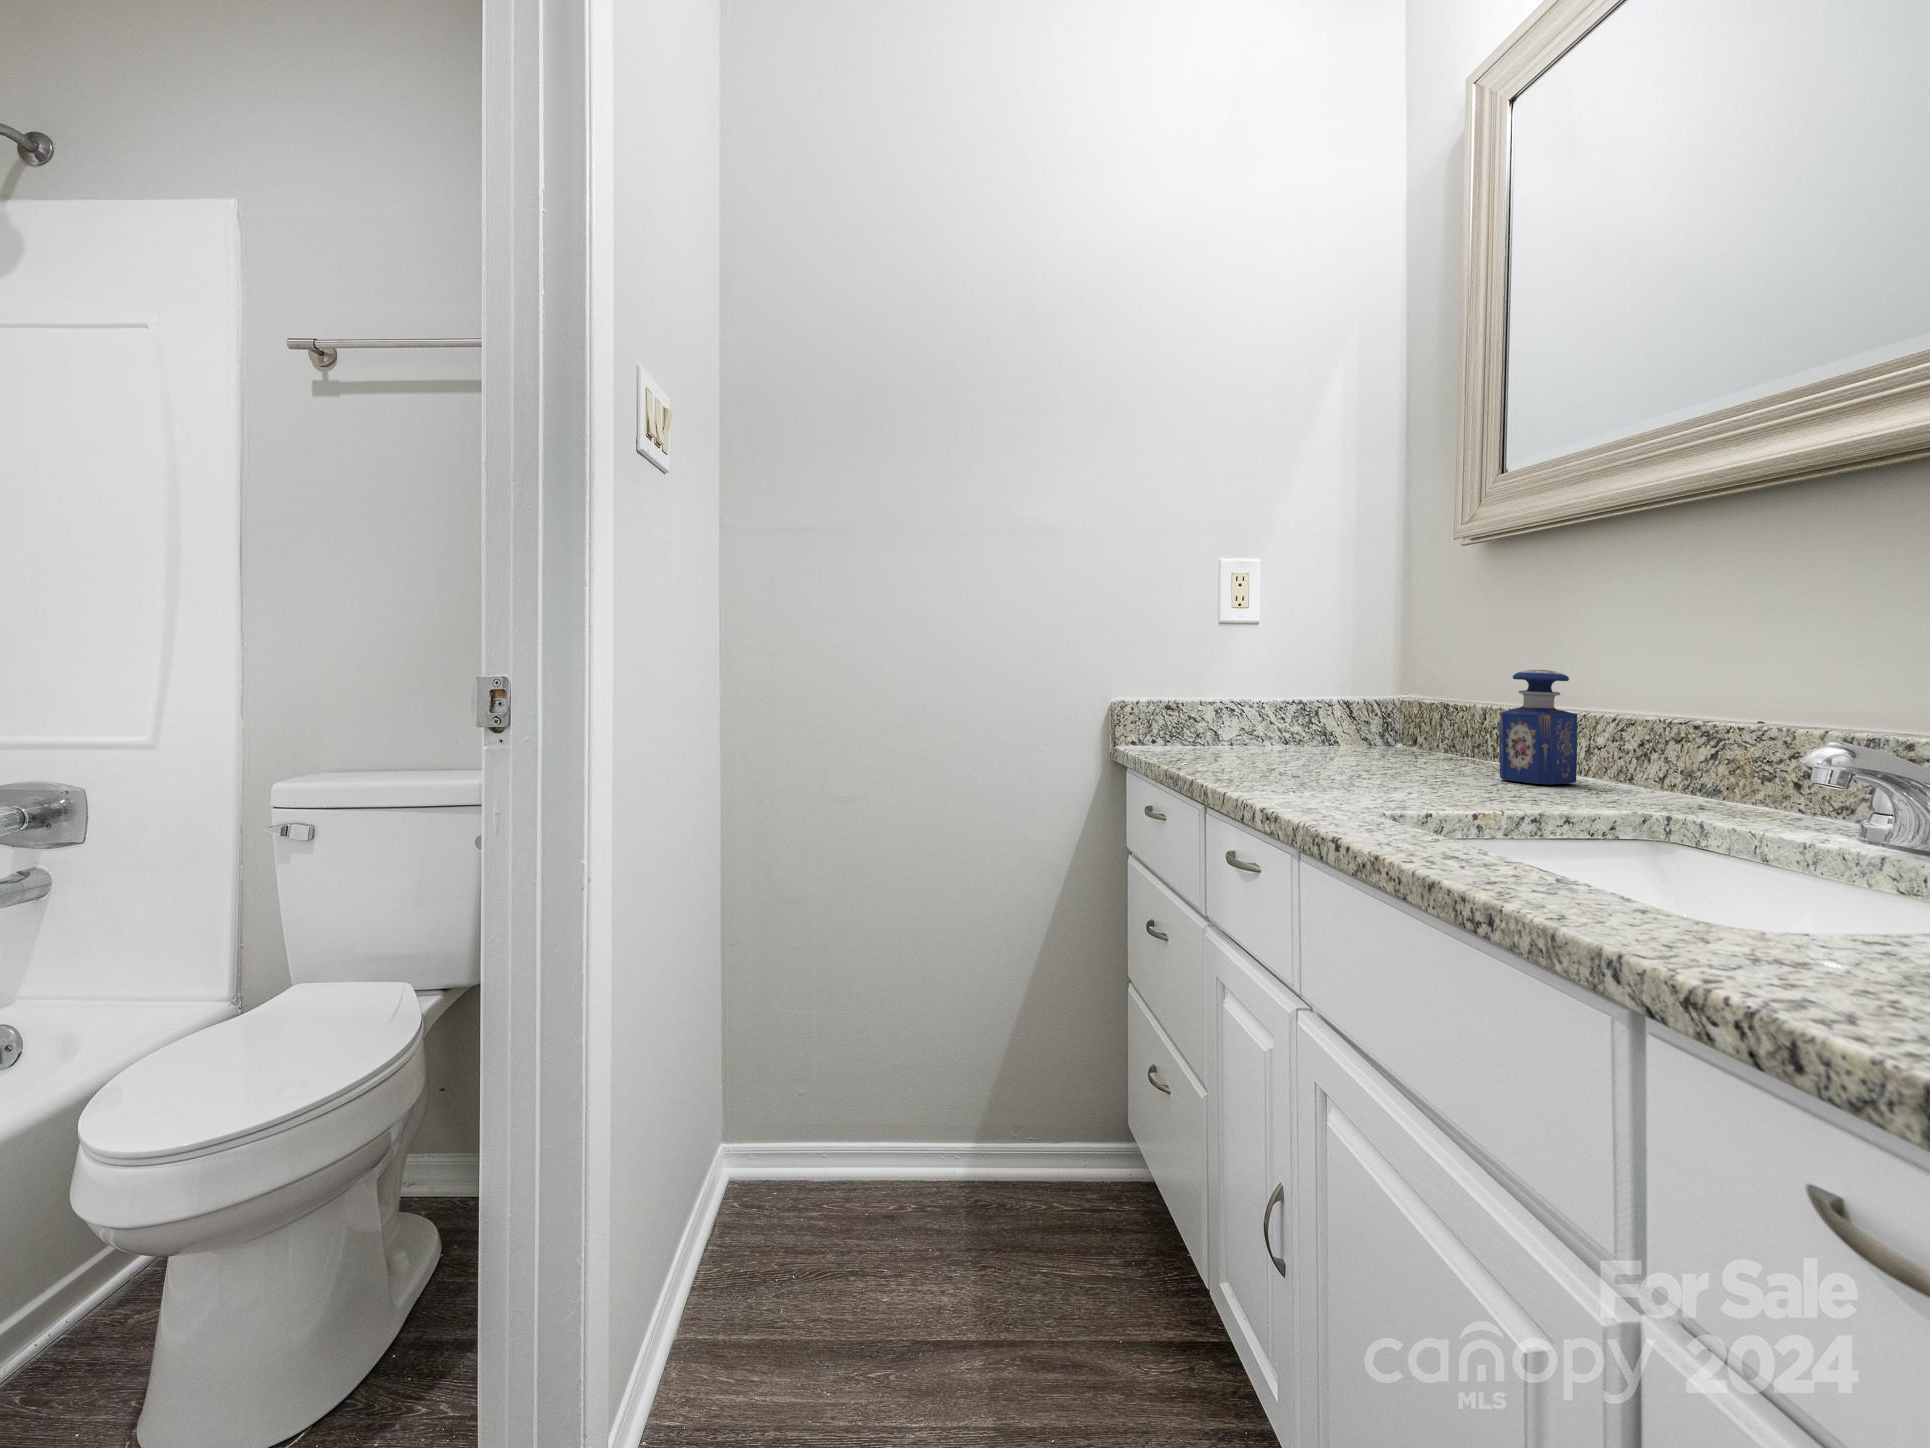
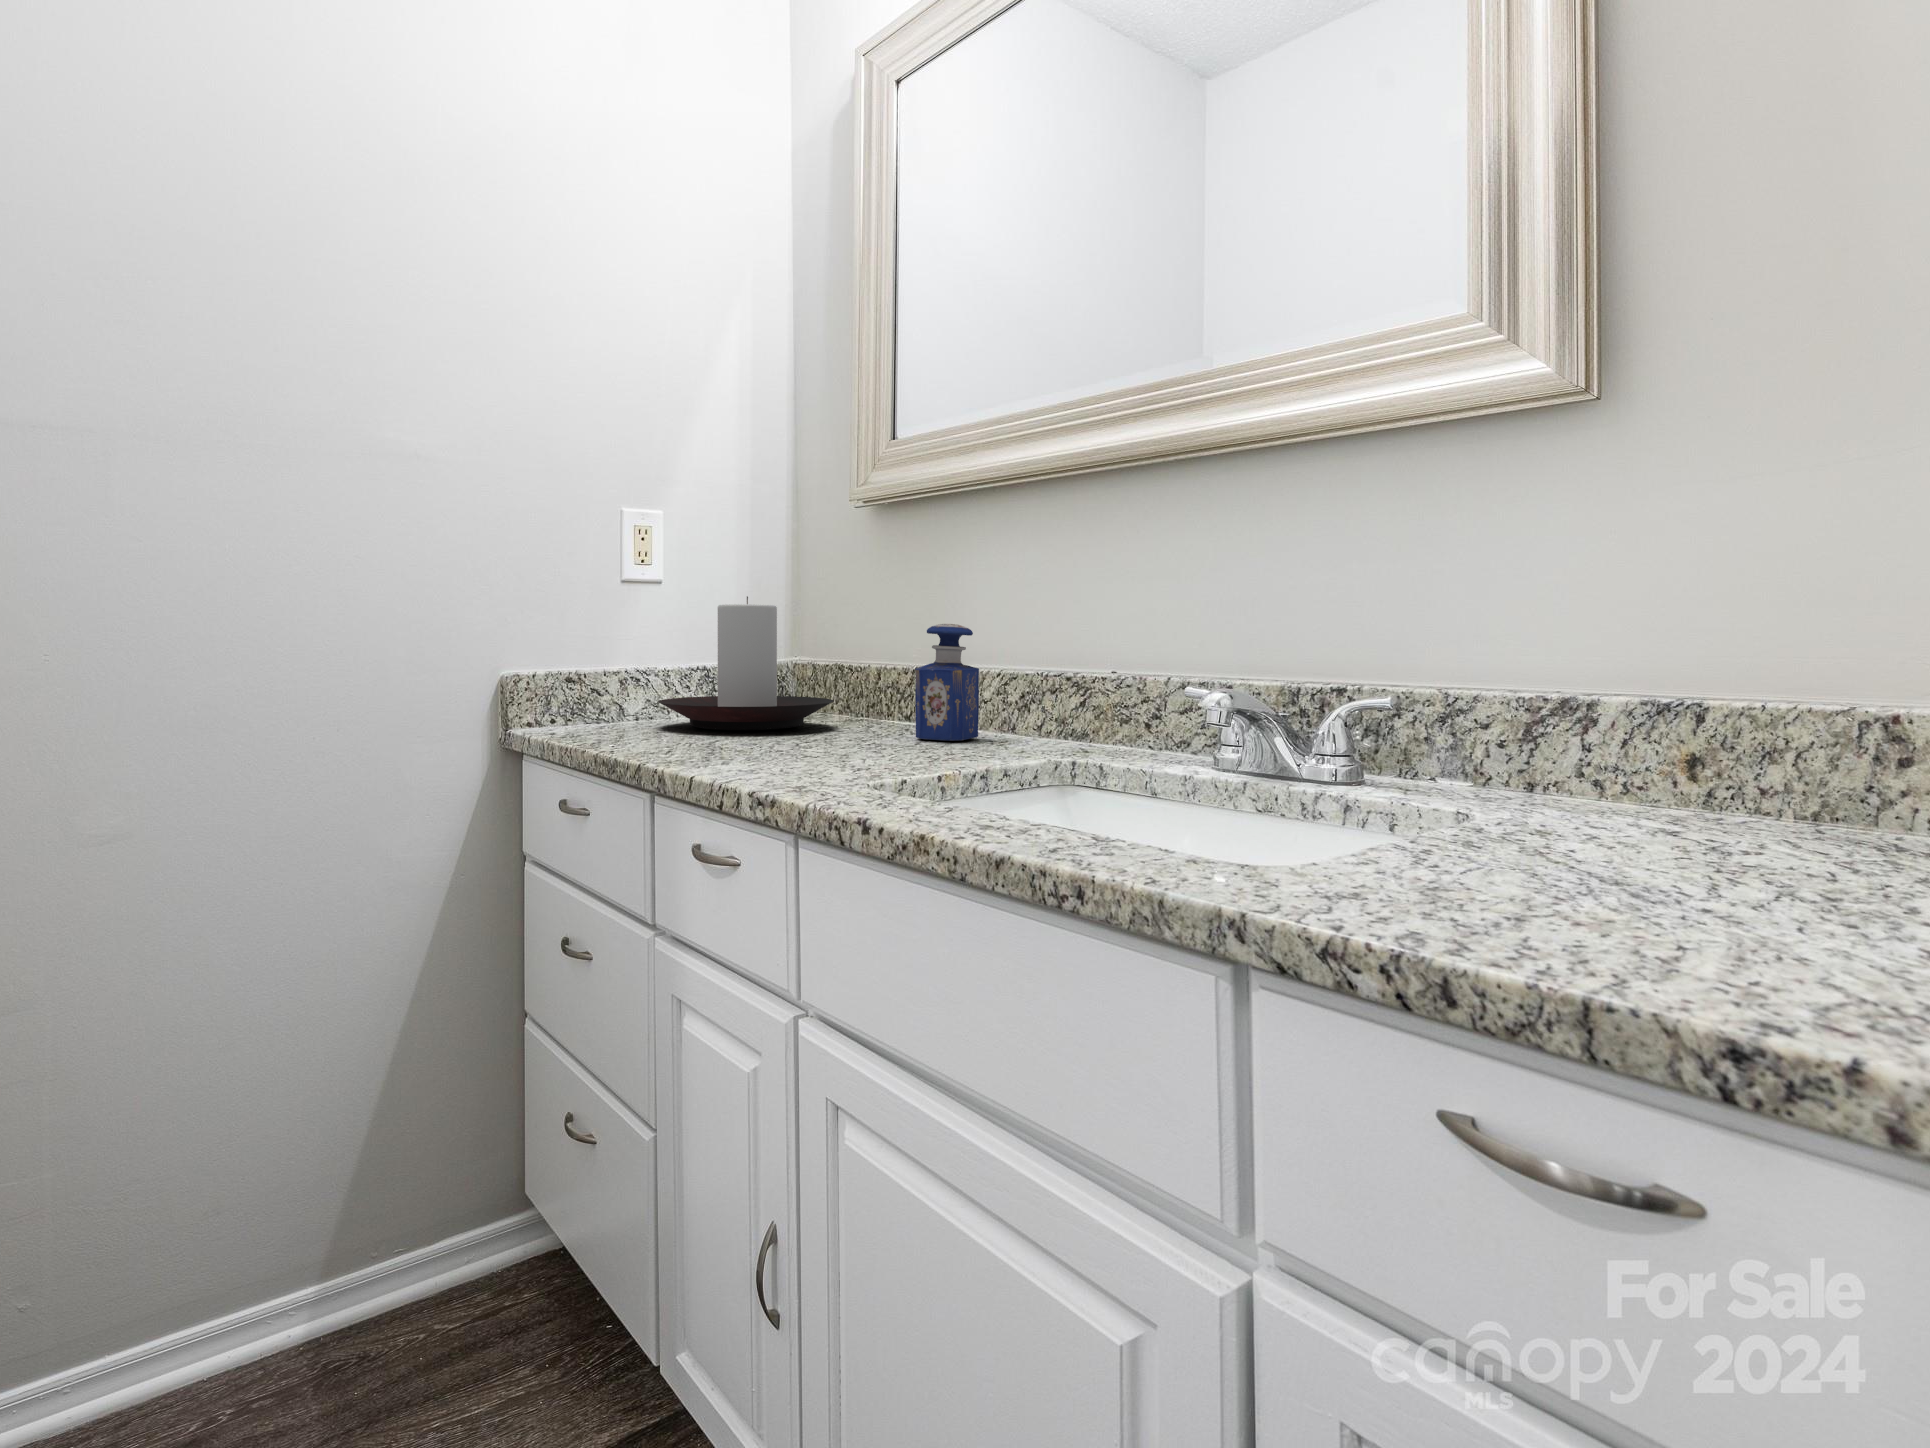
candle holder: none [1256,647,1424,761] -> present [658,596,834,730]

